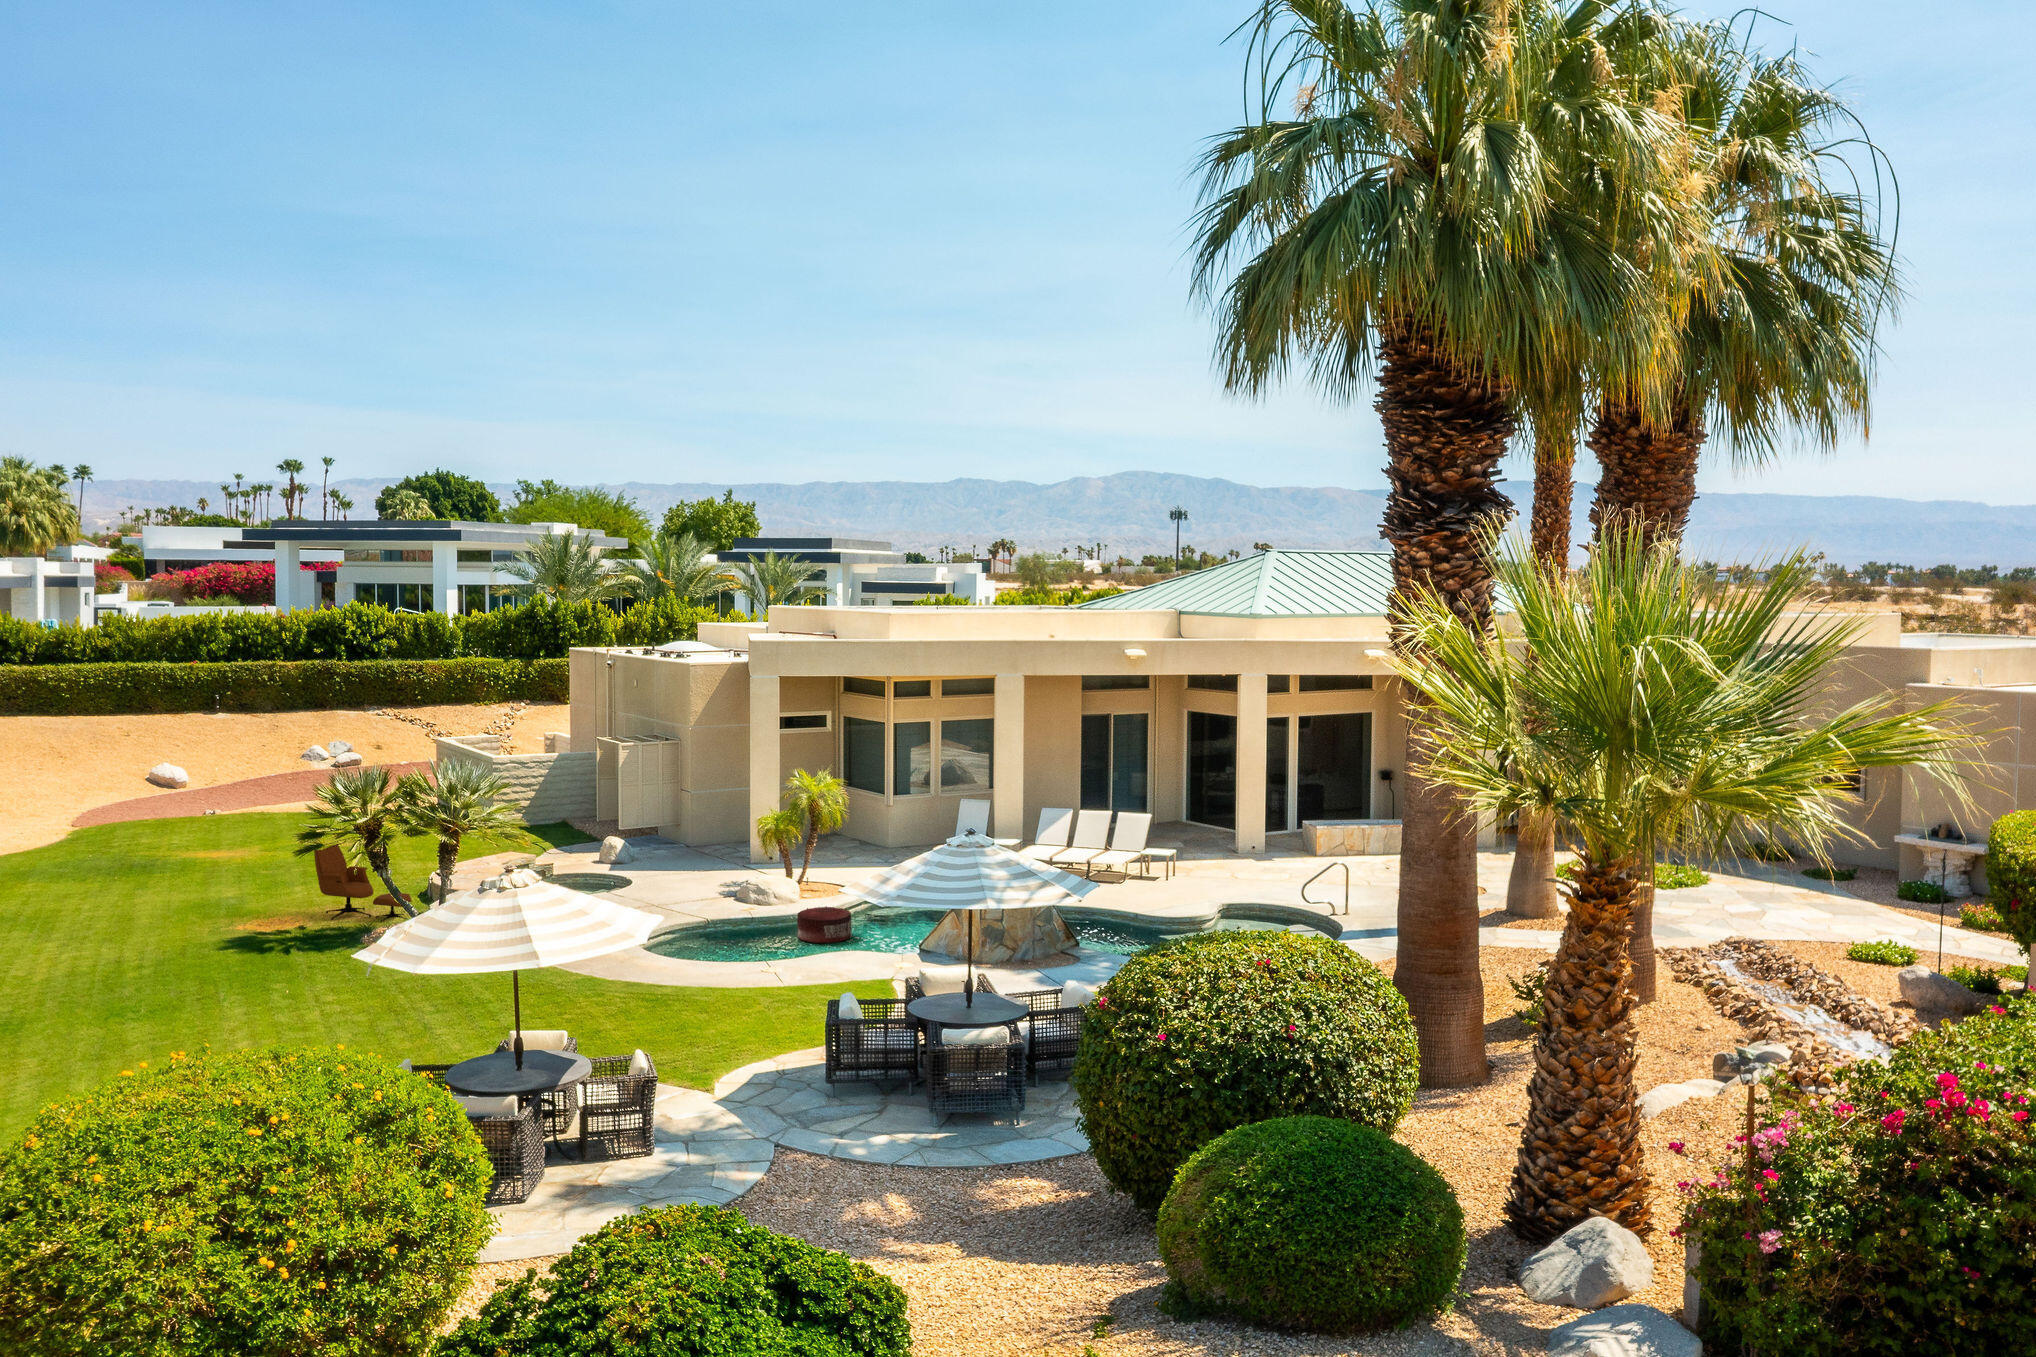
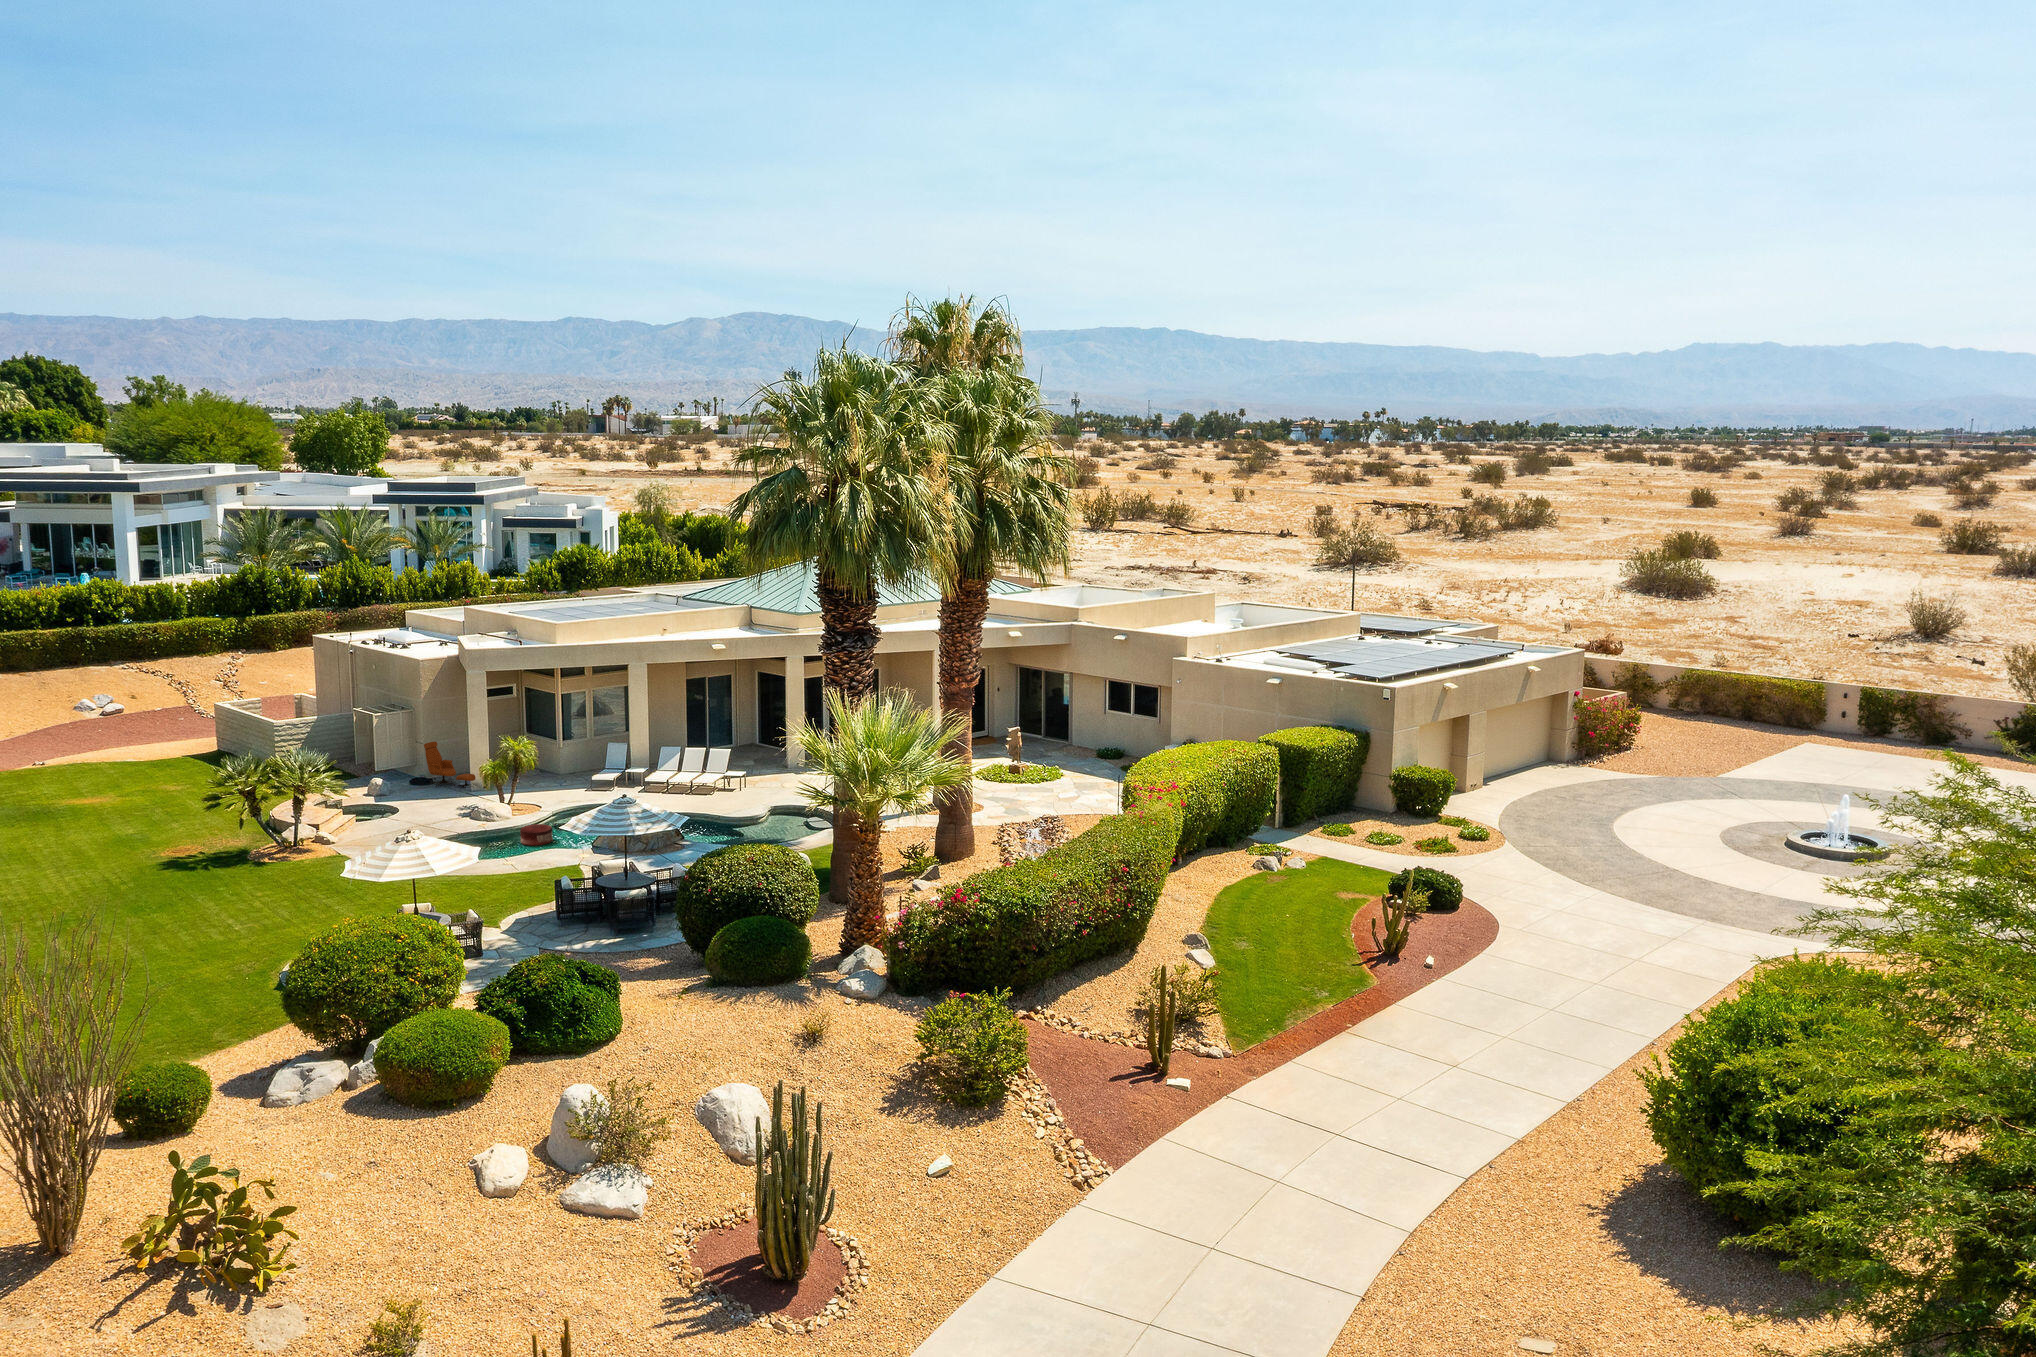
lounge chair: present [314,844,412,922] -> present [424,742,476,788]

